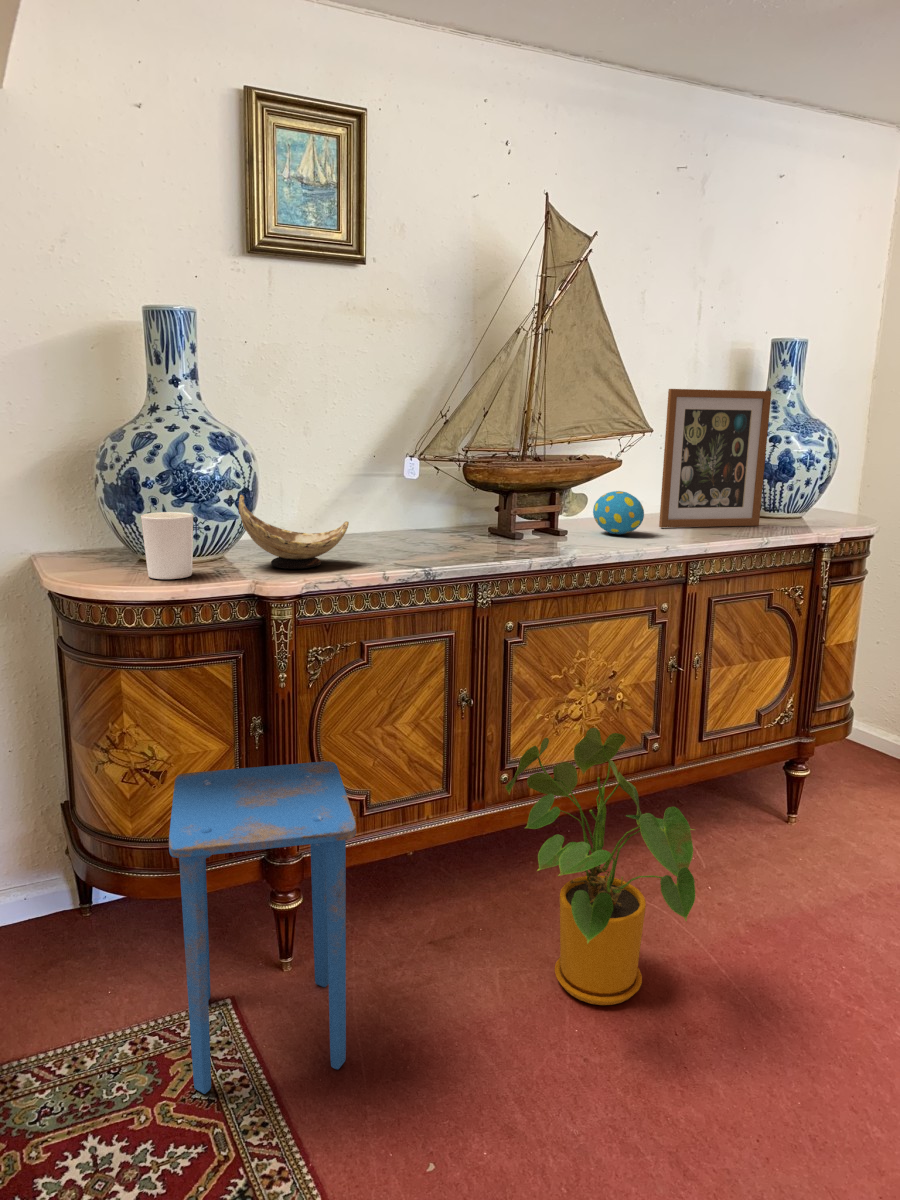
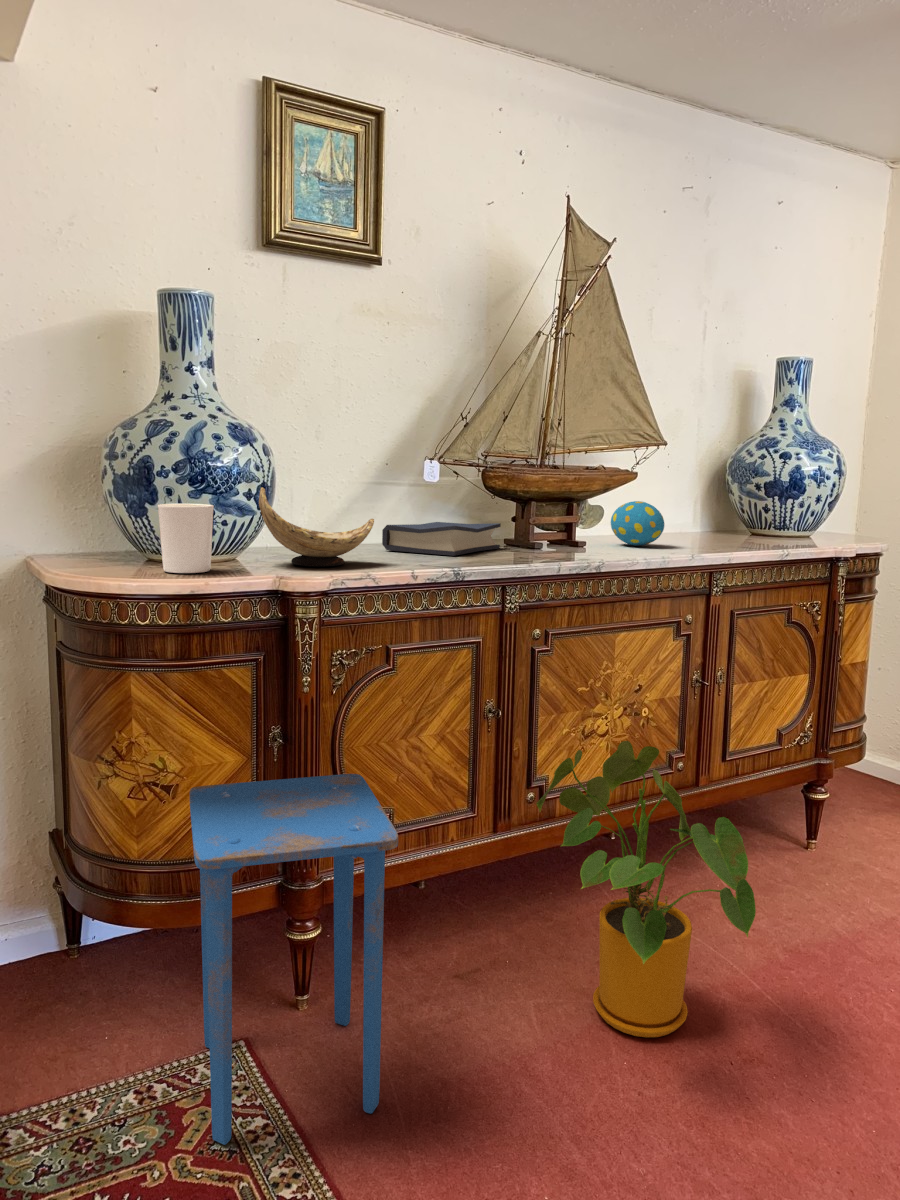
picture frame: present [659,389,771,527] -> none [675,400,784,541]
hardback book: none [366,513,482,552] -> present [382,522,501,556]

